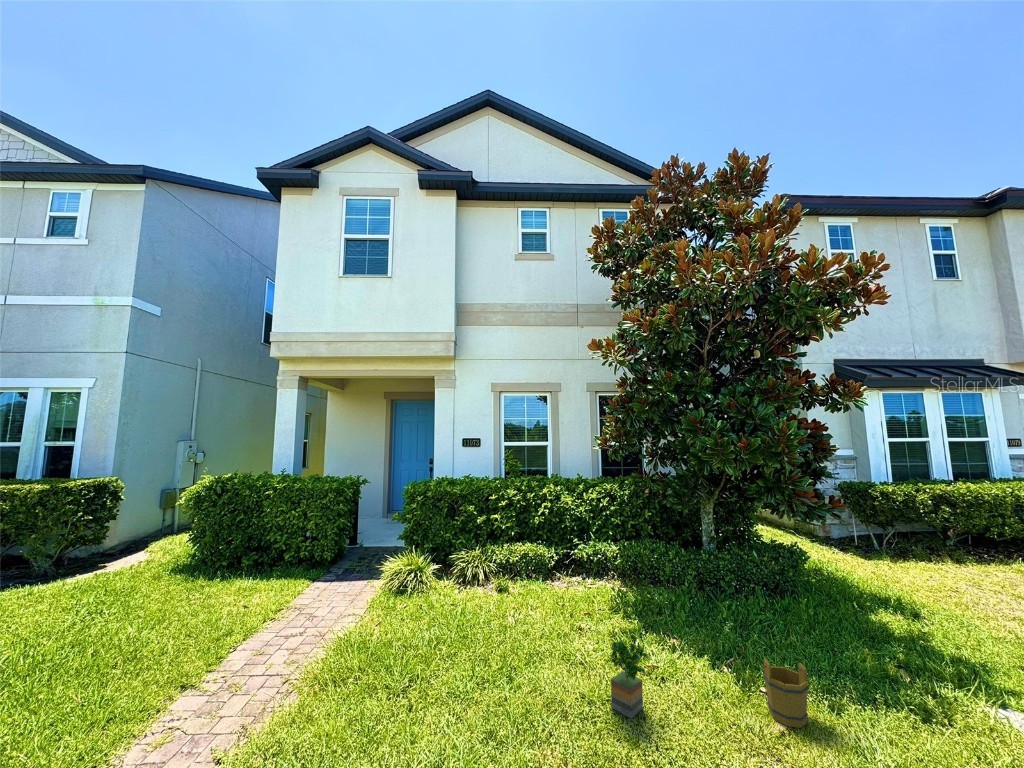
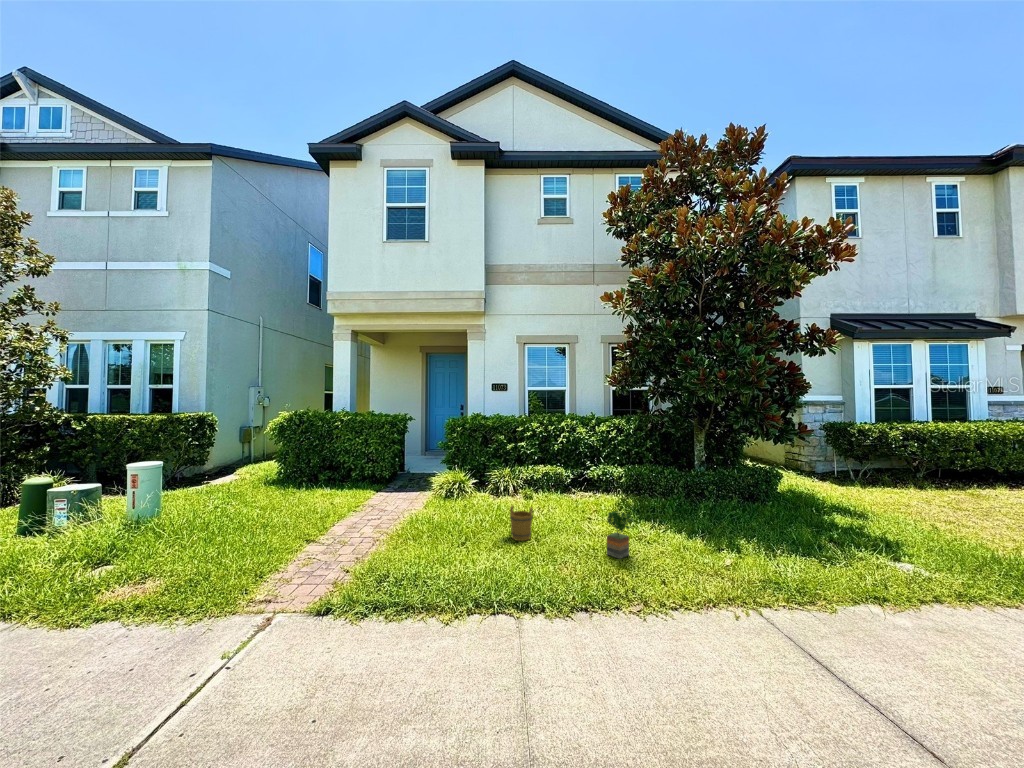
bucket: present [762,659,809,728] -> present [510,506,533,541]

